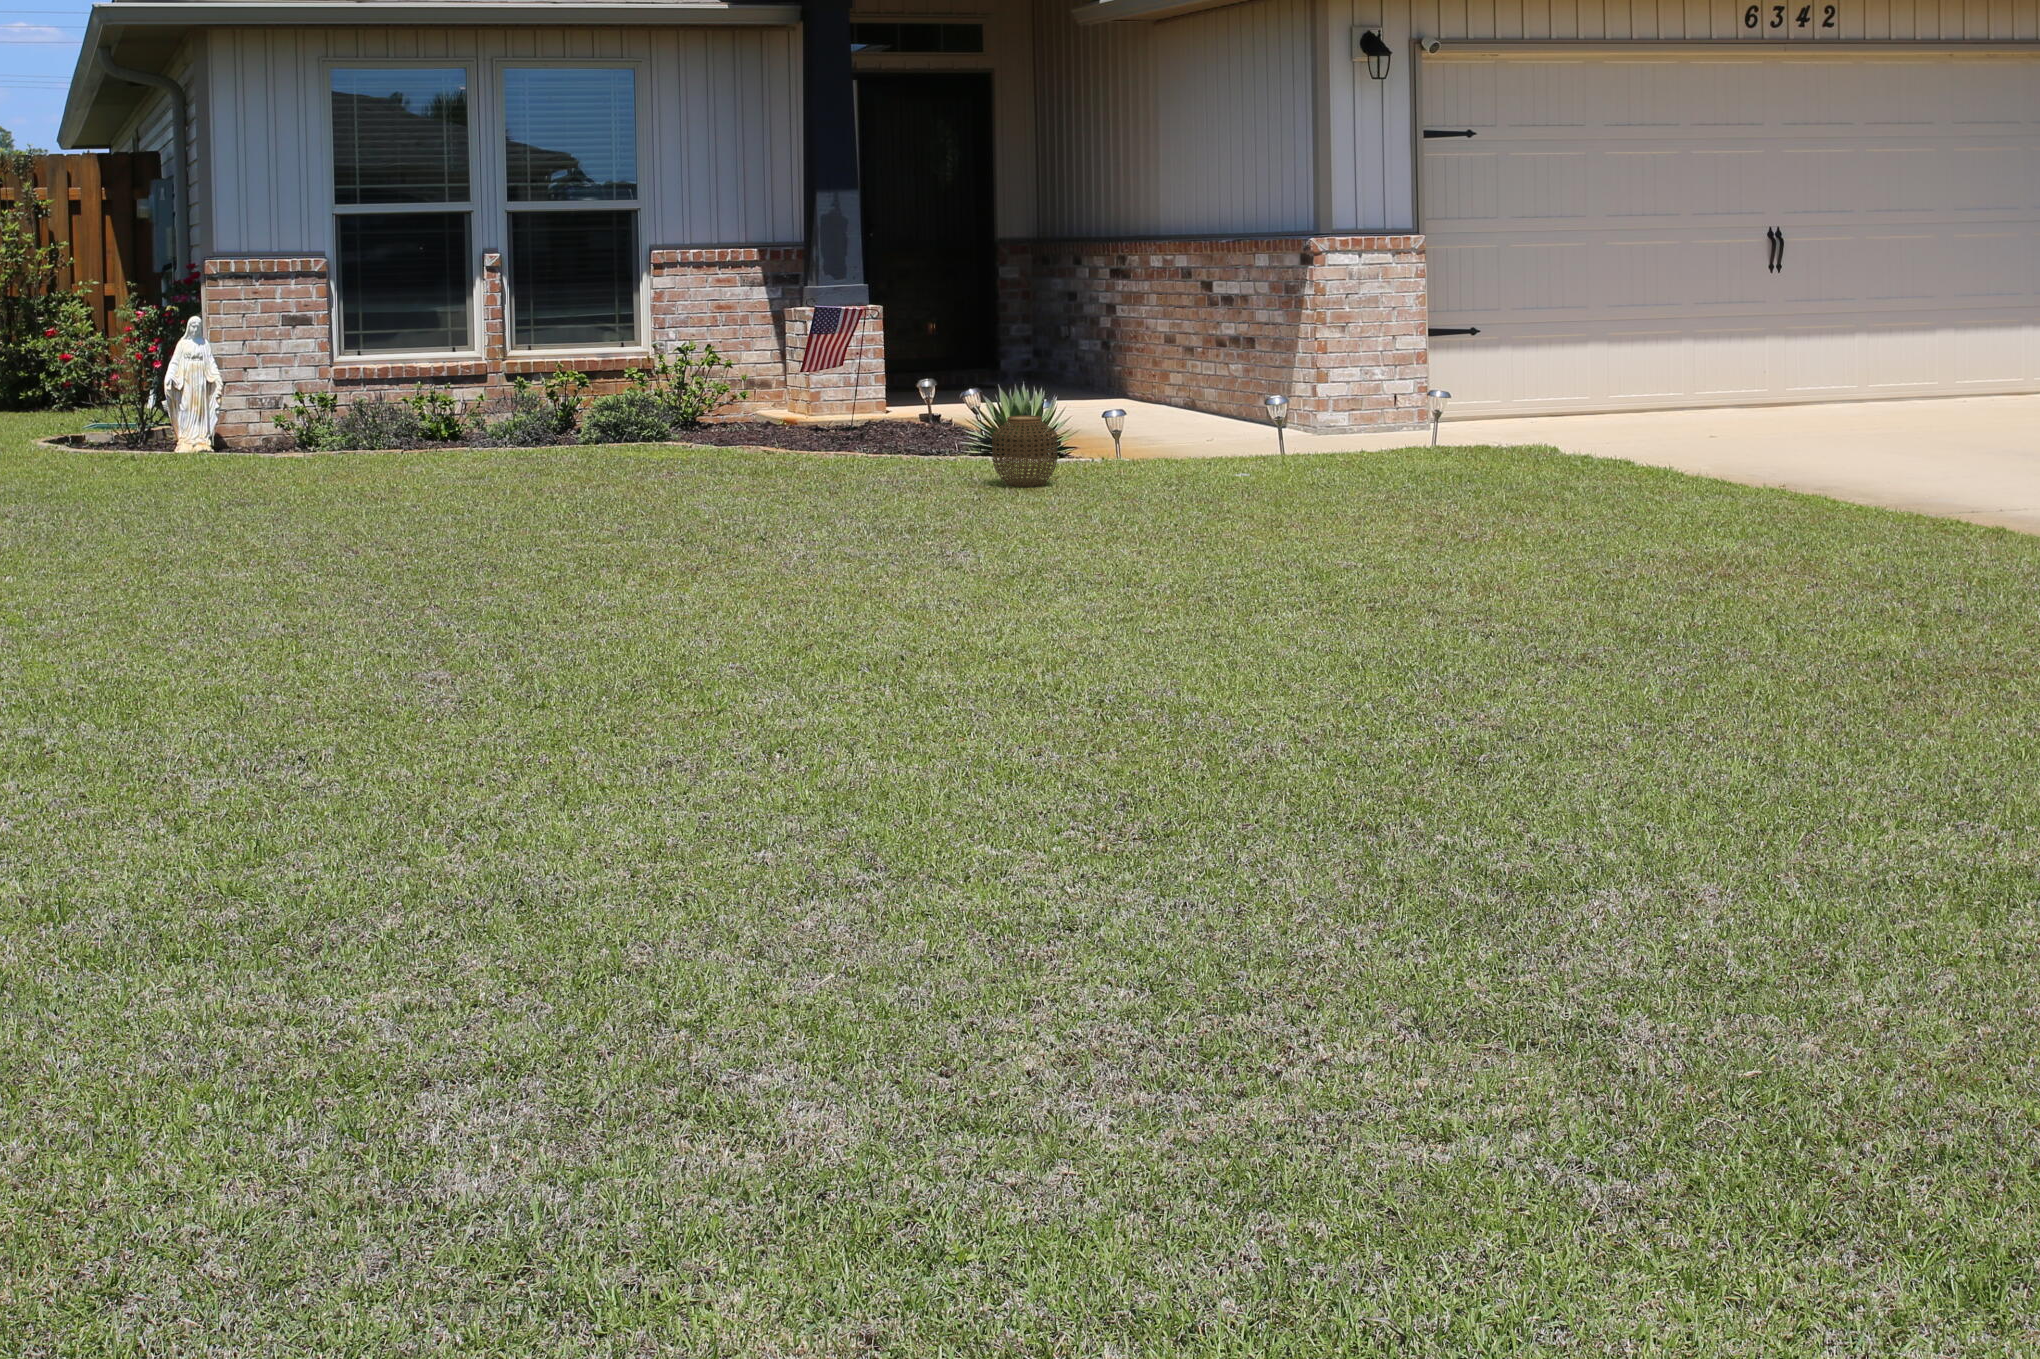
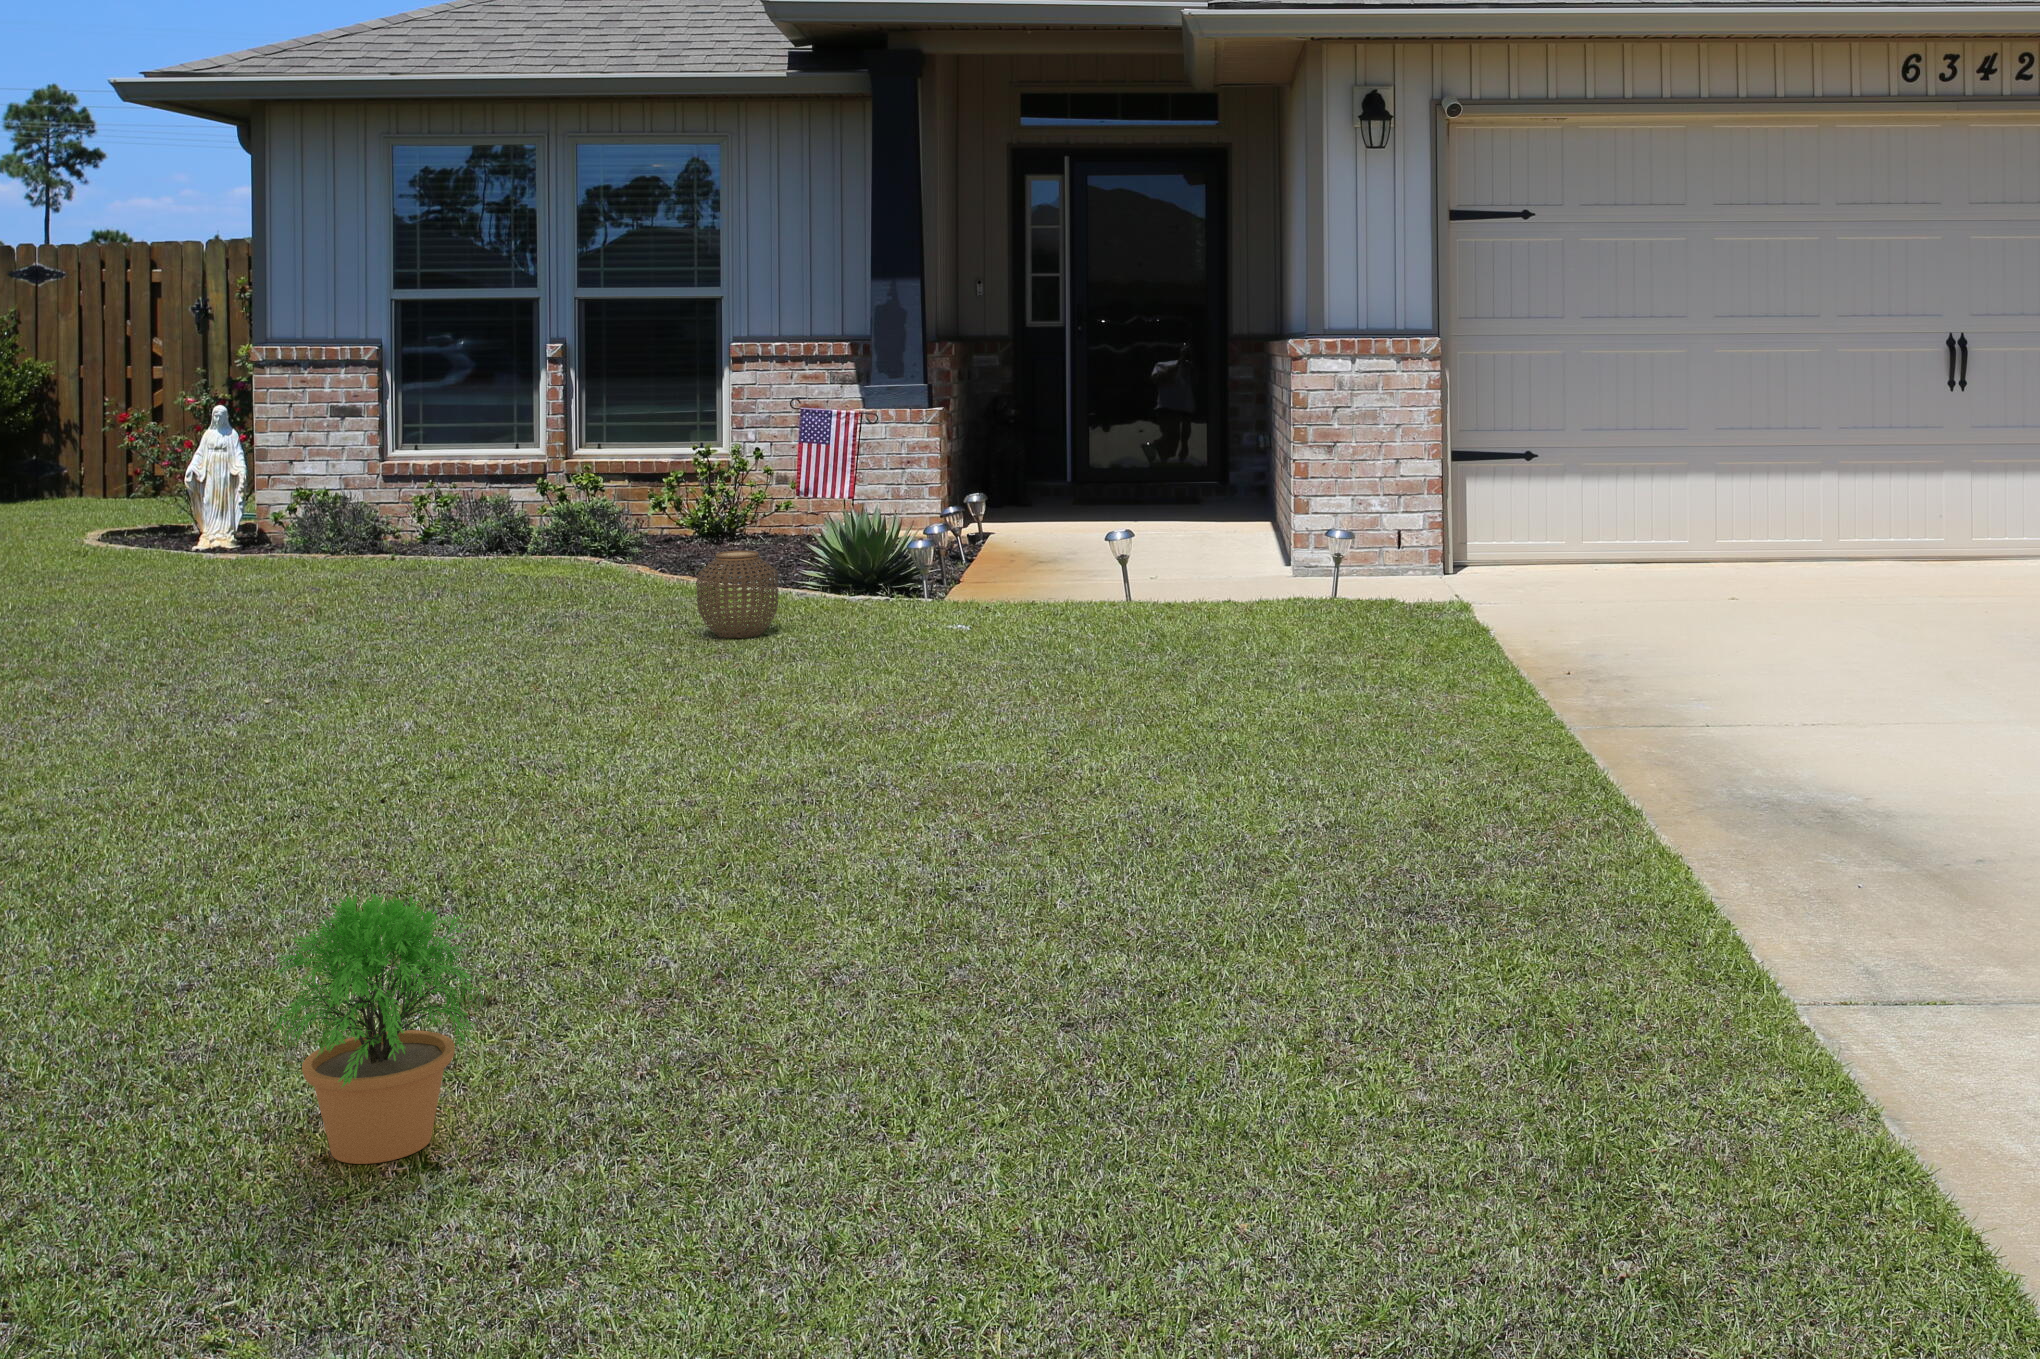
potted plant: none [1698,541,1816,692] -> present [271,893,492,1164]

